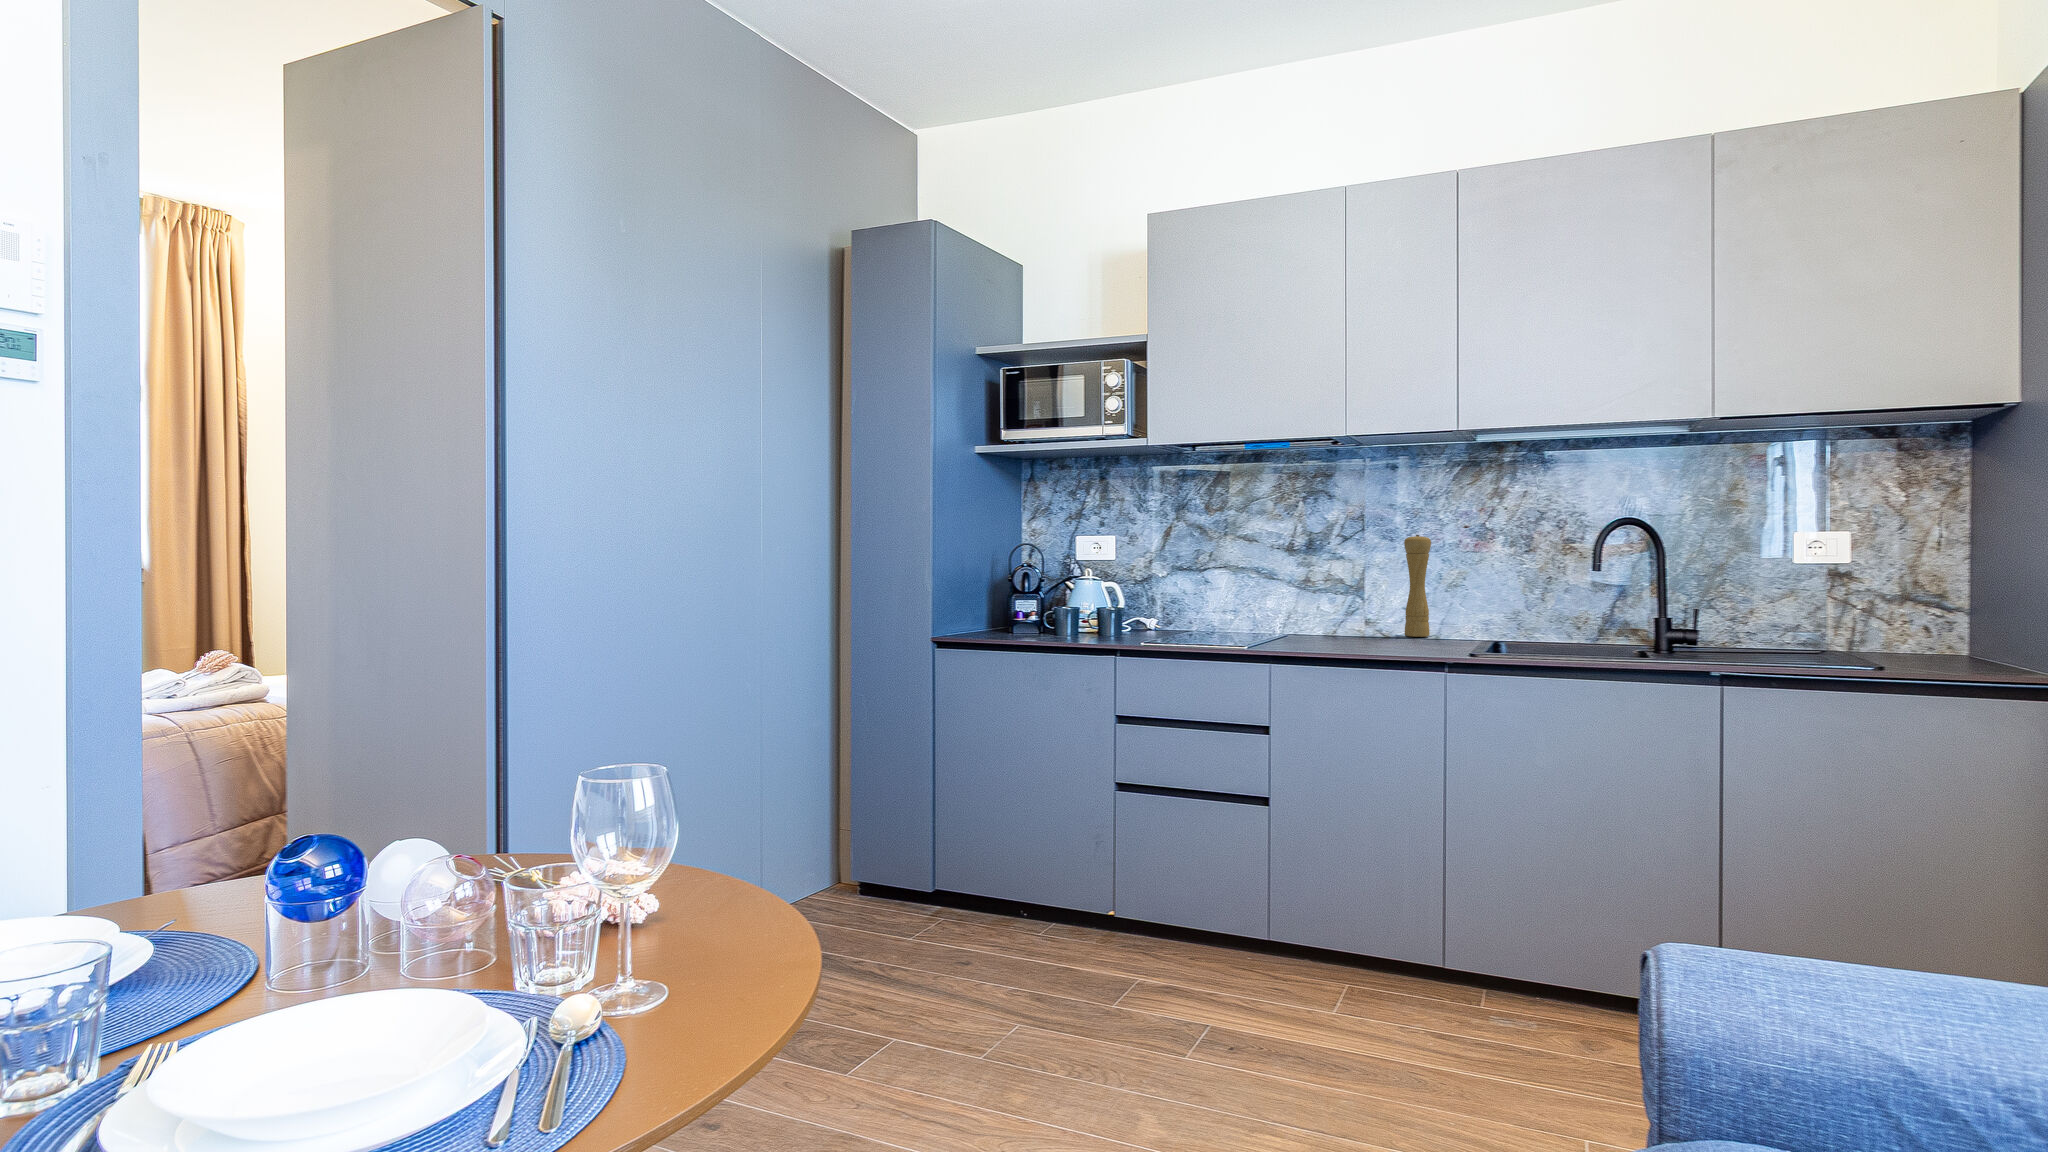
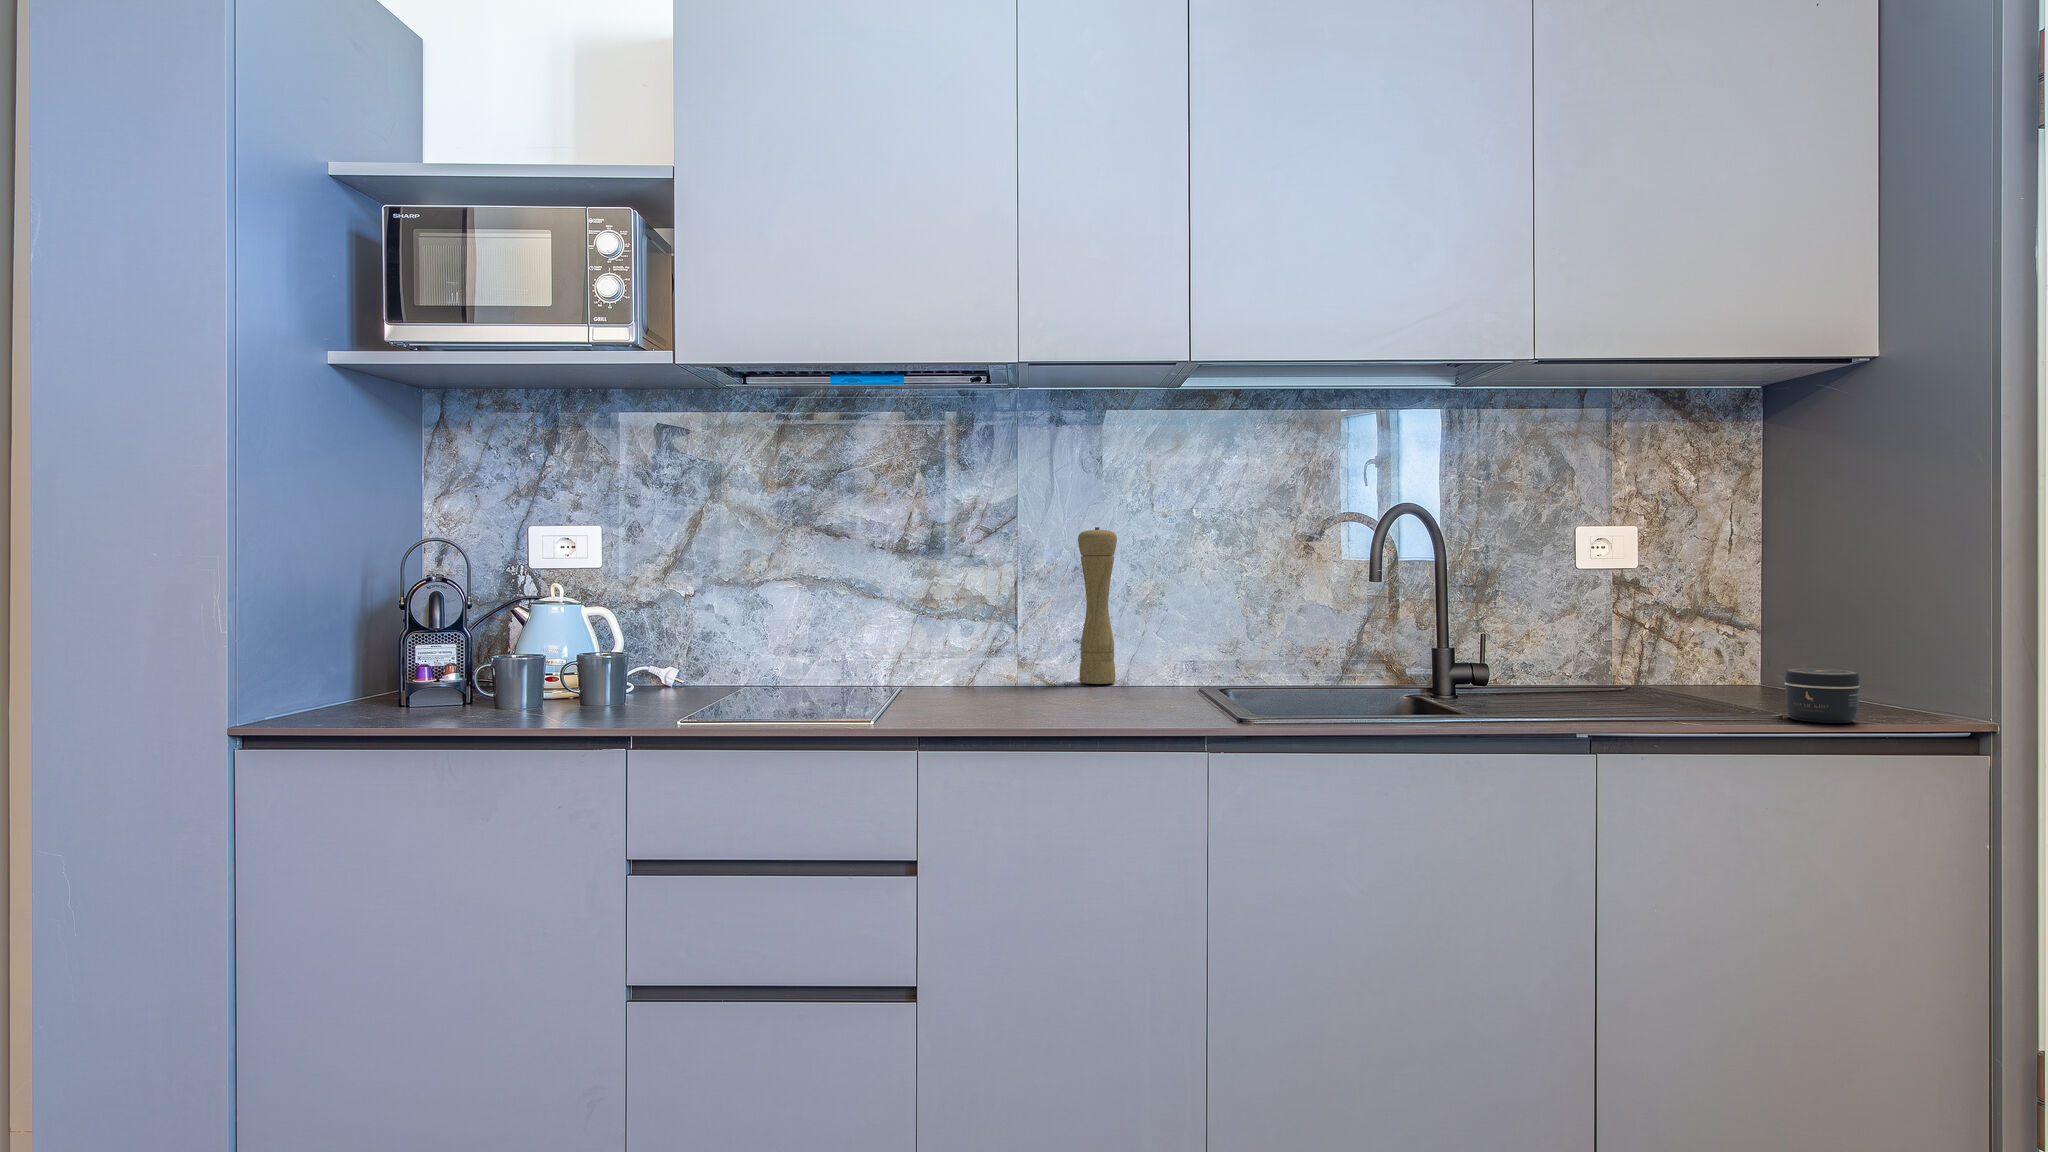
jar: none [1910,637,1969,676] -> present [1785,669,1860,723]

